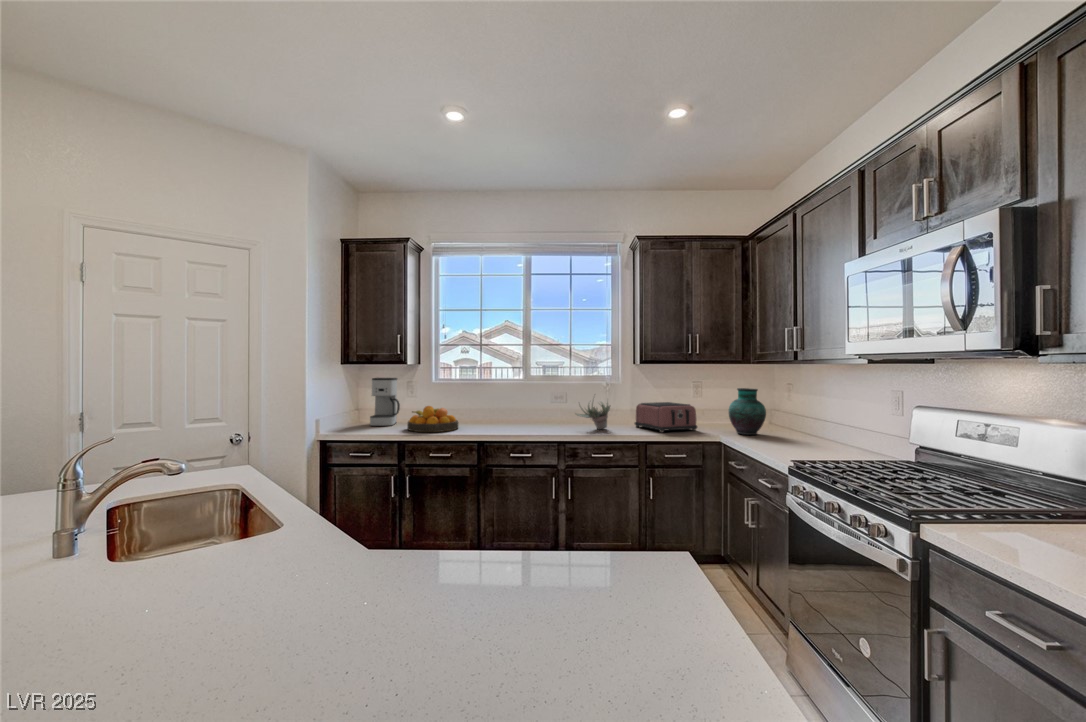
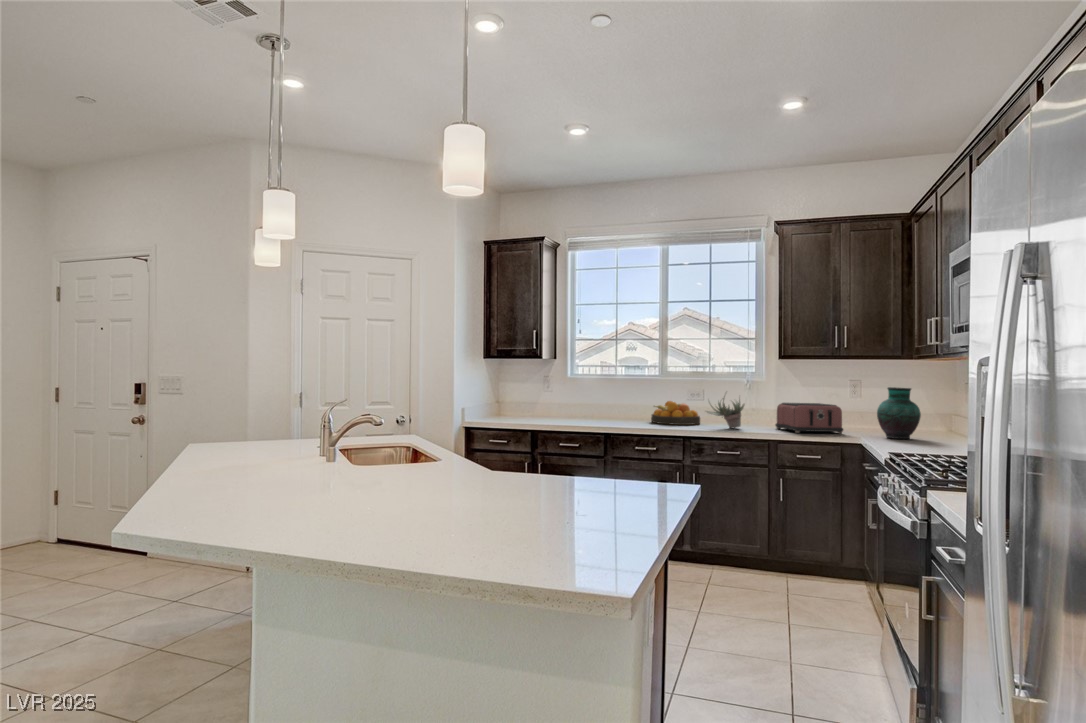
coffee maker: present [370,378,400,426] -> none [507,372,535,418]
fruit bowl: present [407,406,458,432] -> present [651,401,700,425]

